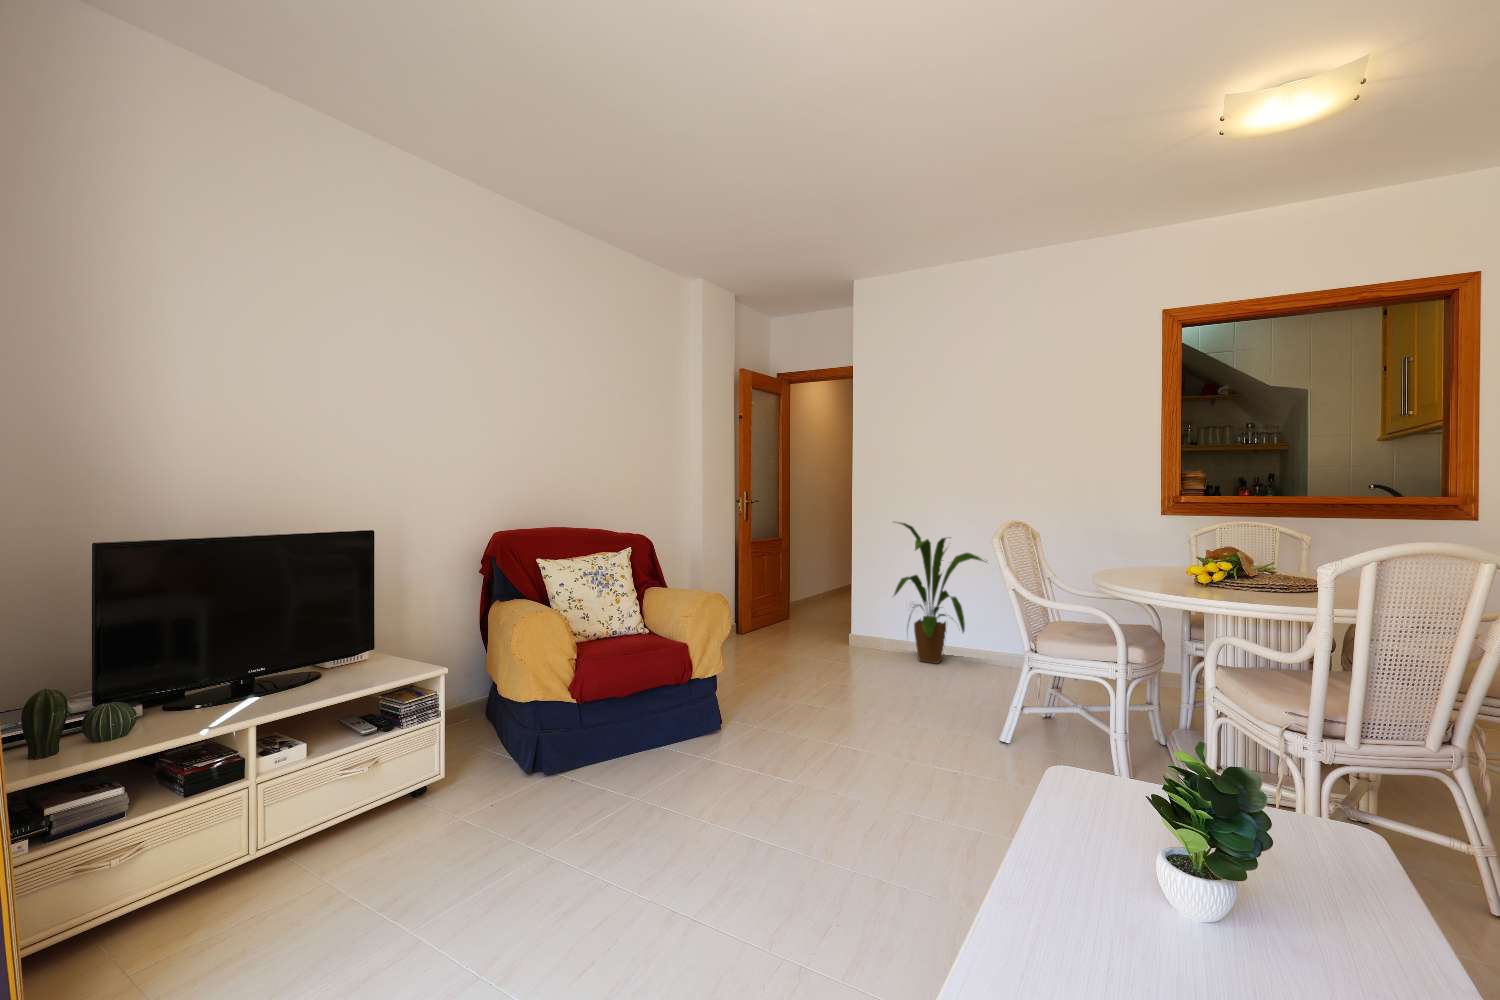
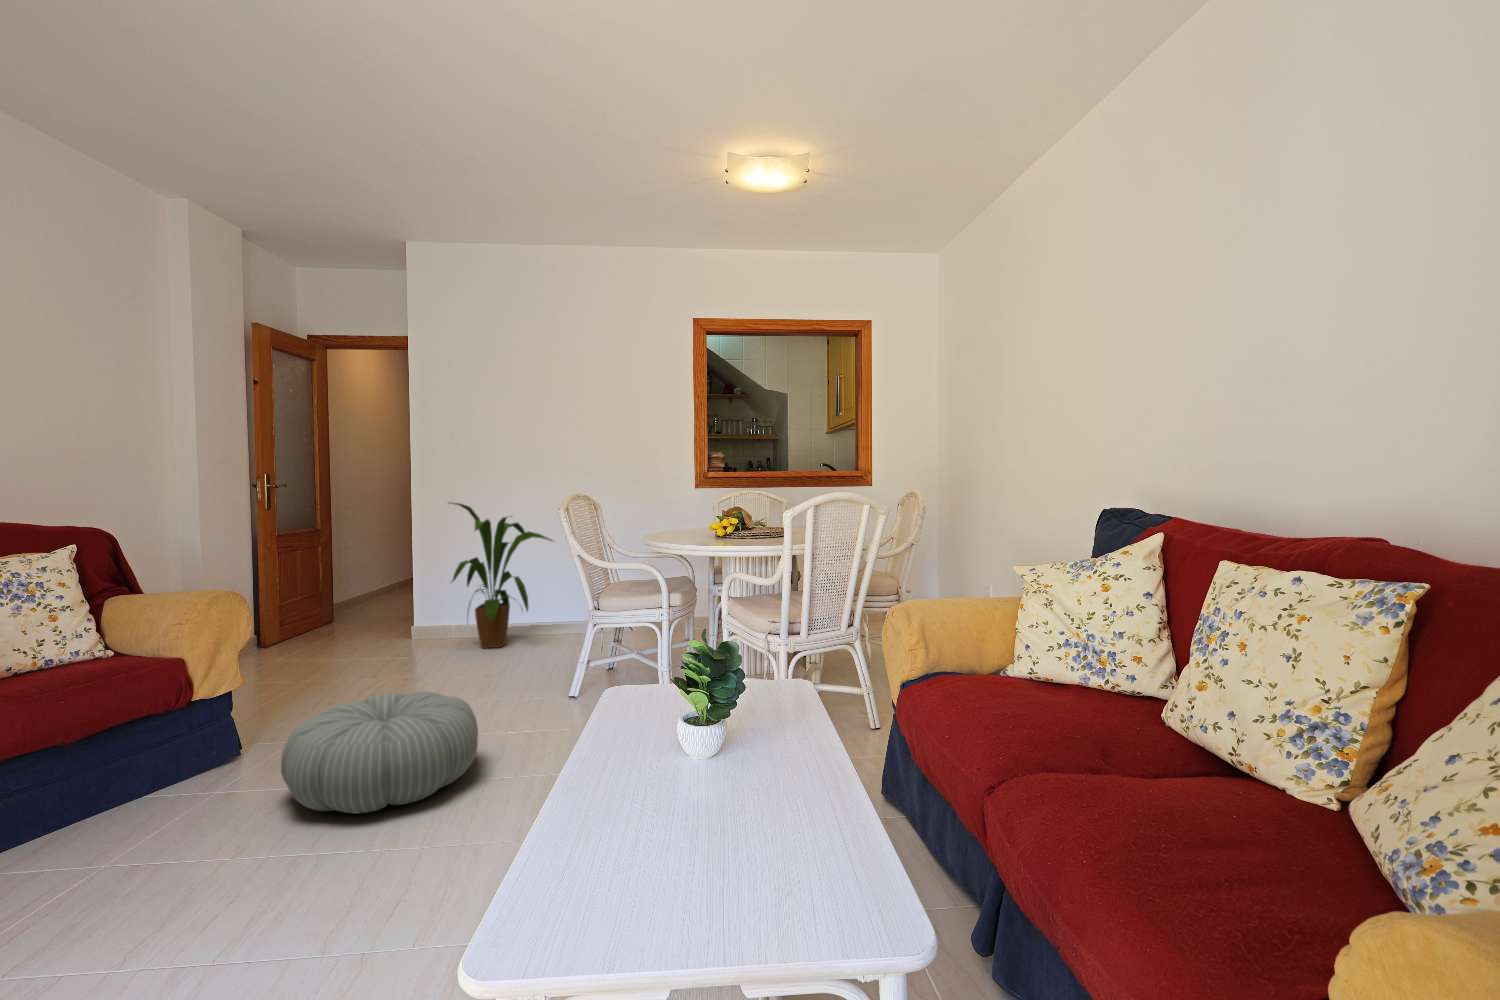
pouf: none [740,704,903,821] -> present [281,691,478,813]

